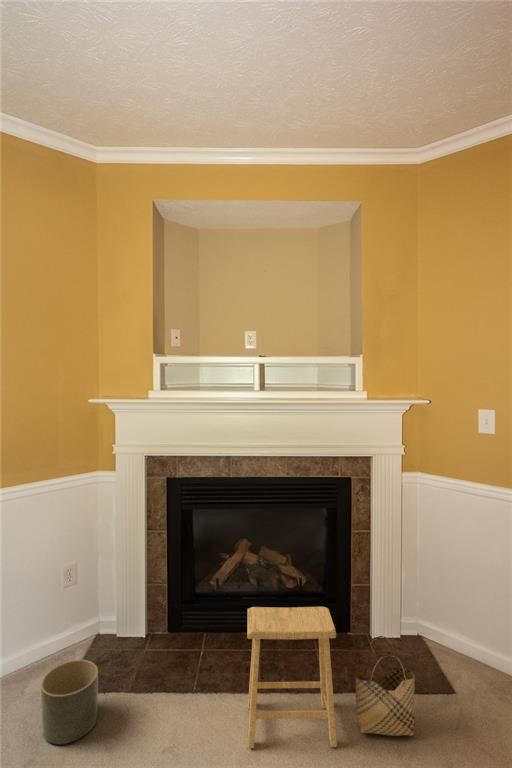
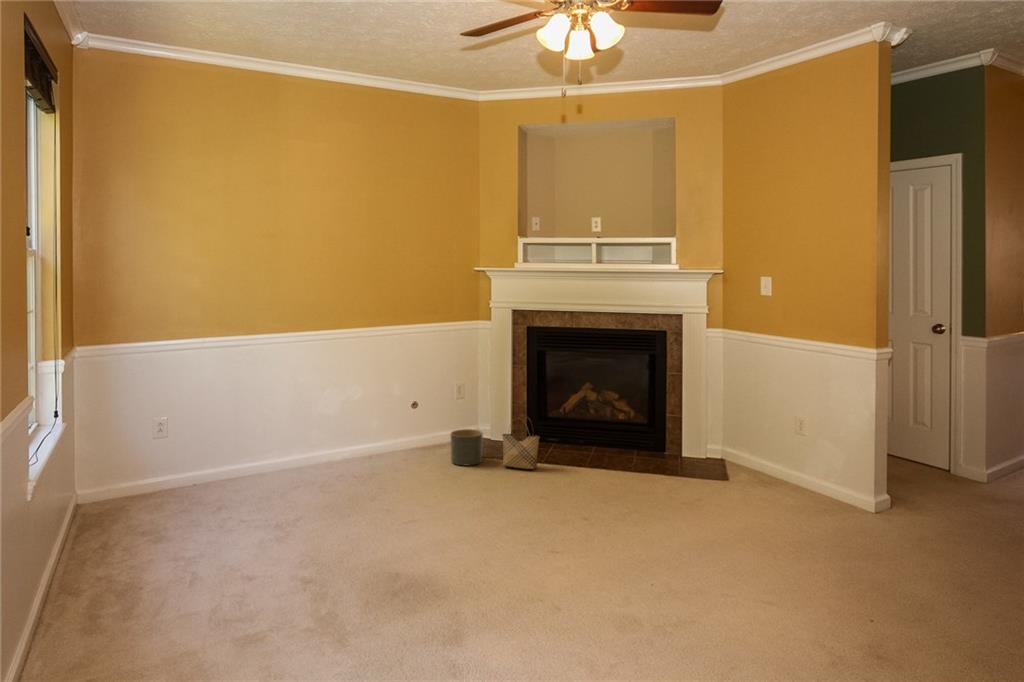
footstool: present [247,607,337,748] -> none [571,400,629,479]
woven basket: present [354,636,415,736] -> present [502,418,540,469]

